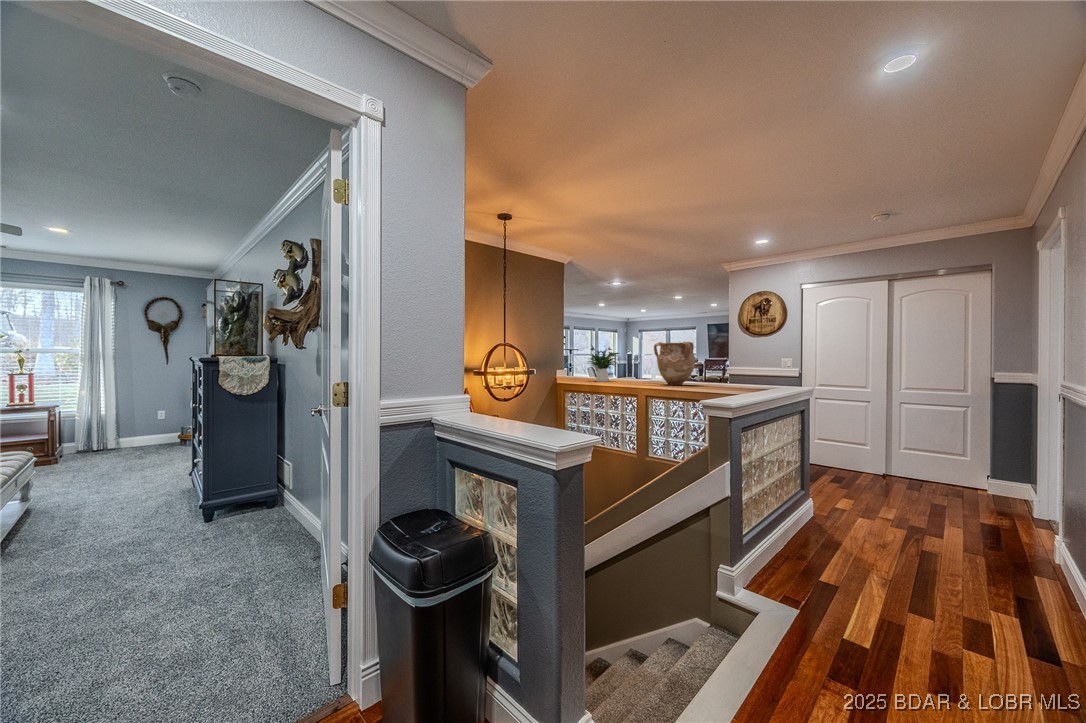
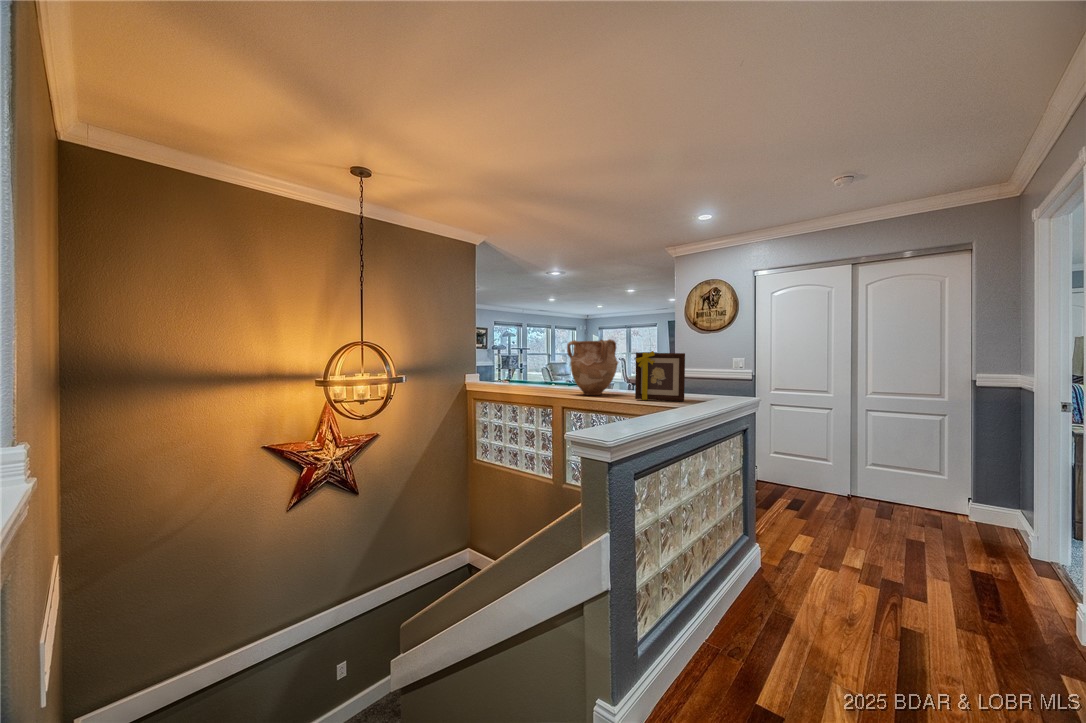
flower arrangement: present [588,345,619,382] -> none [491,344,535,390]
picture frame: none [716,351,756,389] -> present [635,351,685,401]

